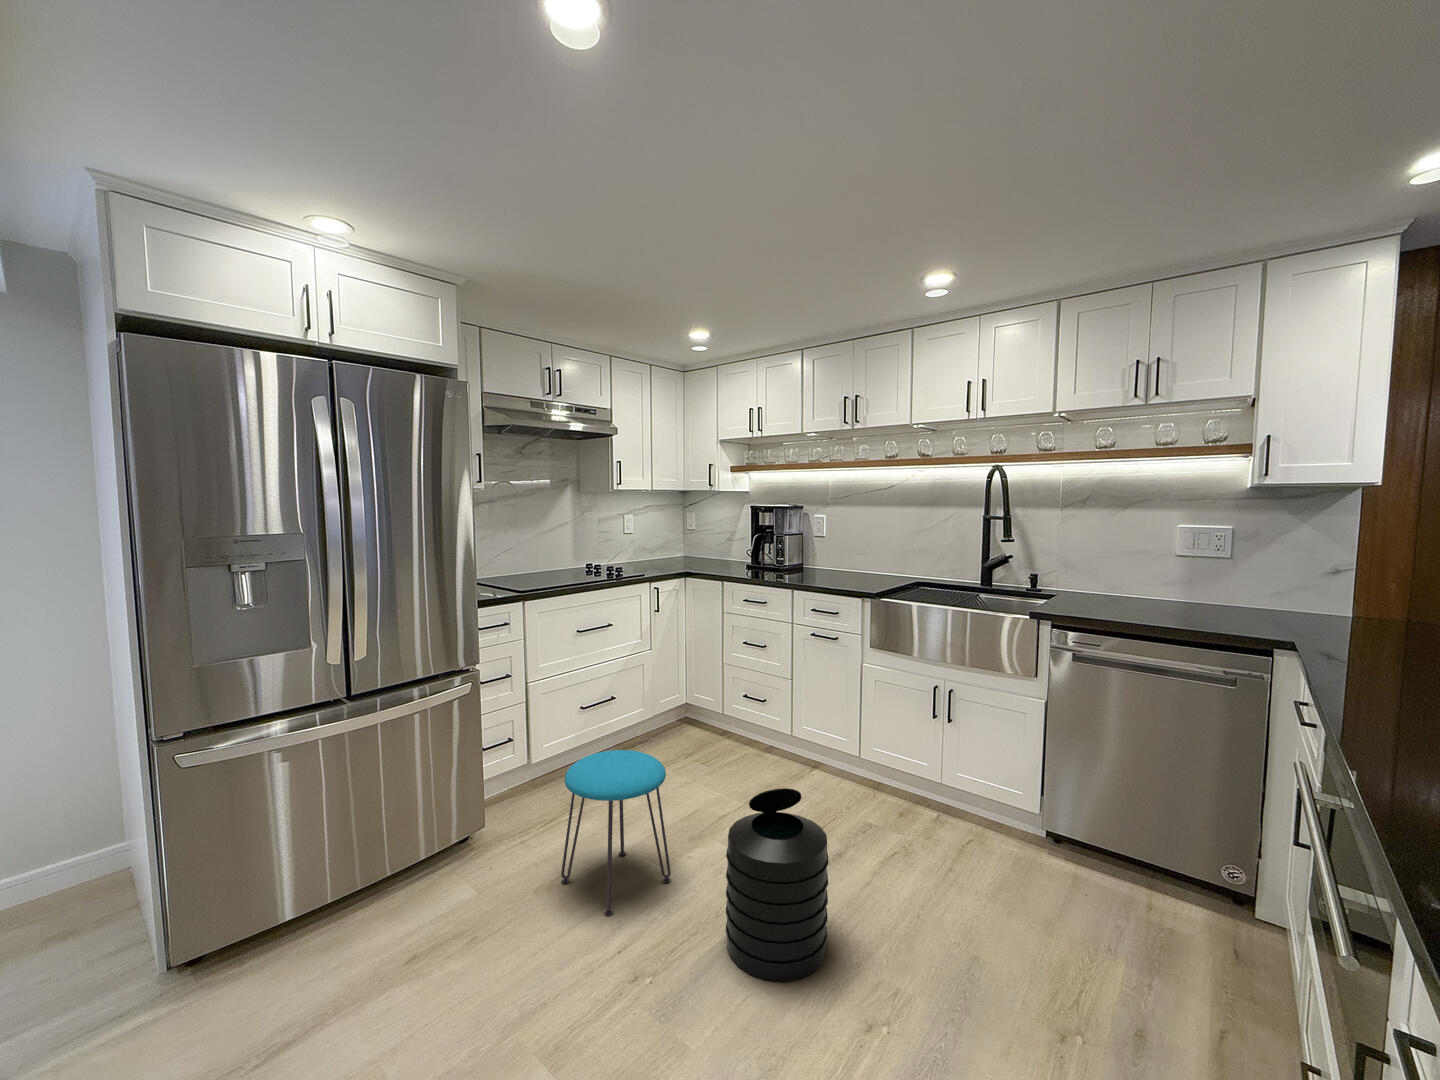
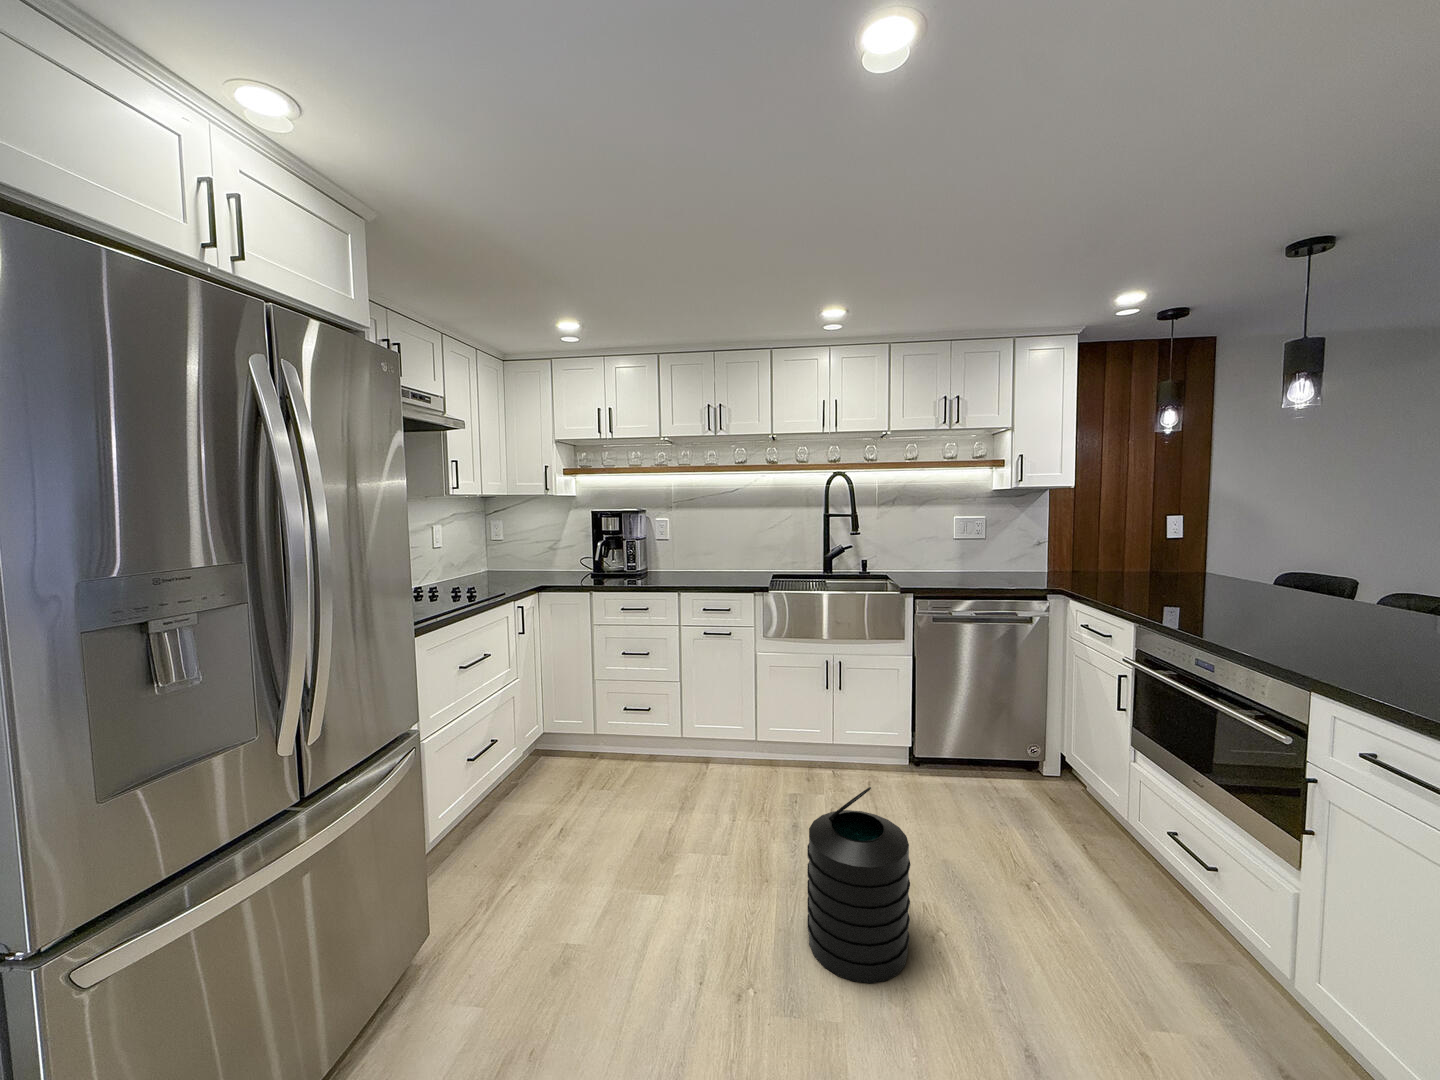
stool: present [561,750,671,916] -> none [591,796,709,998]

